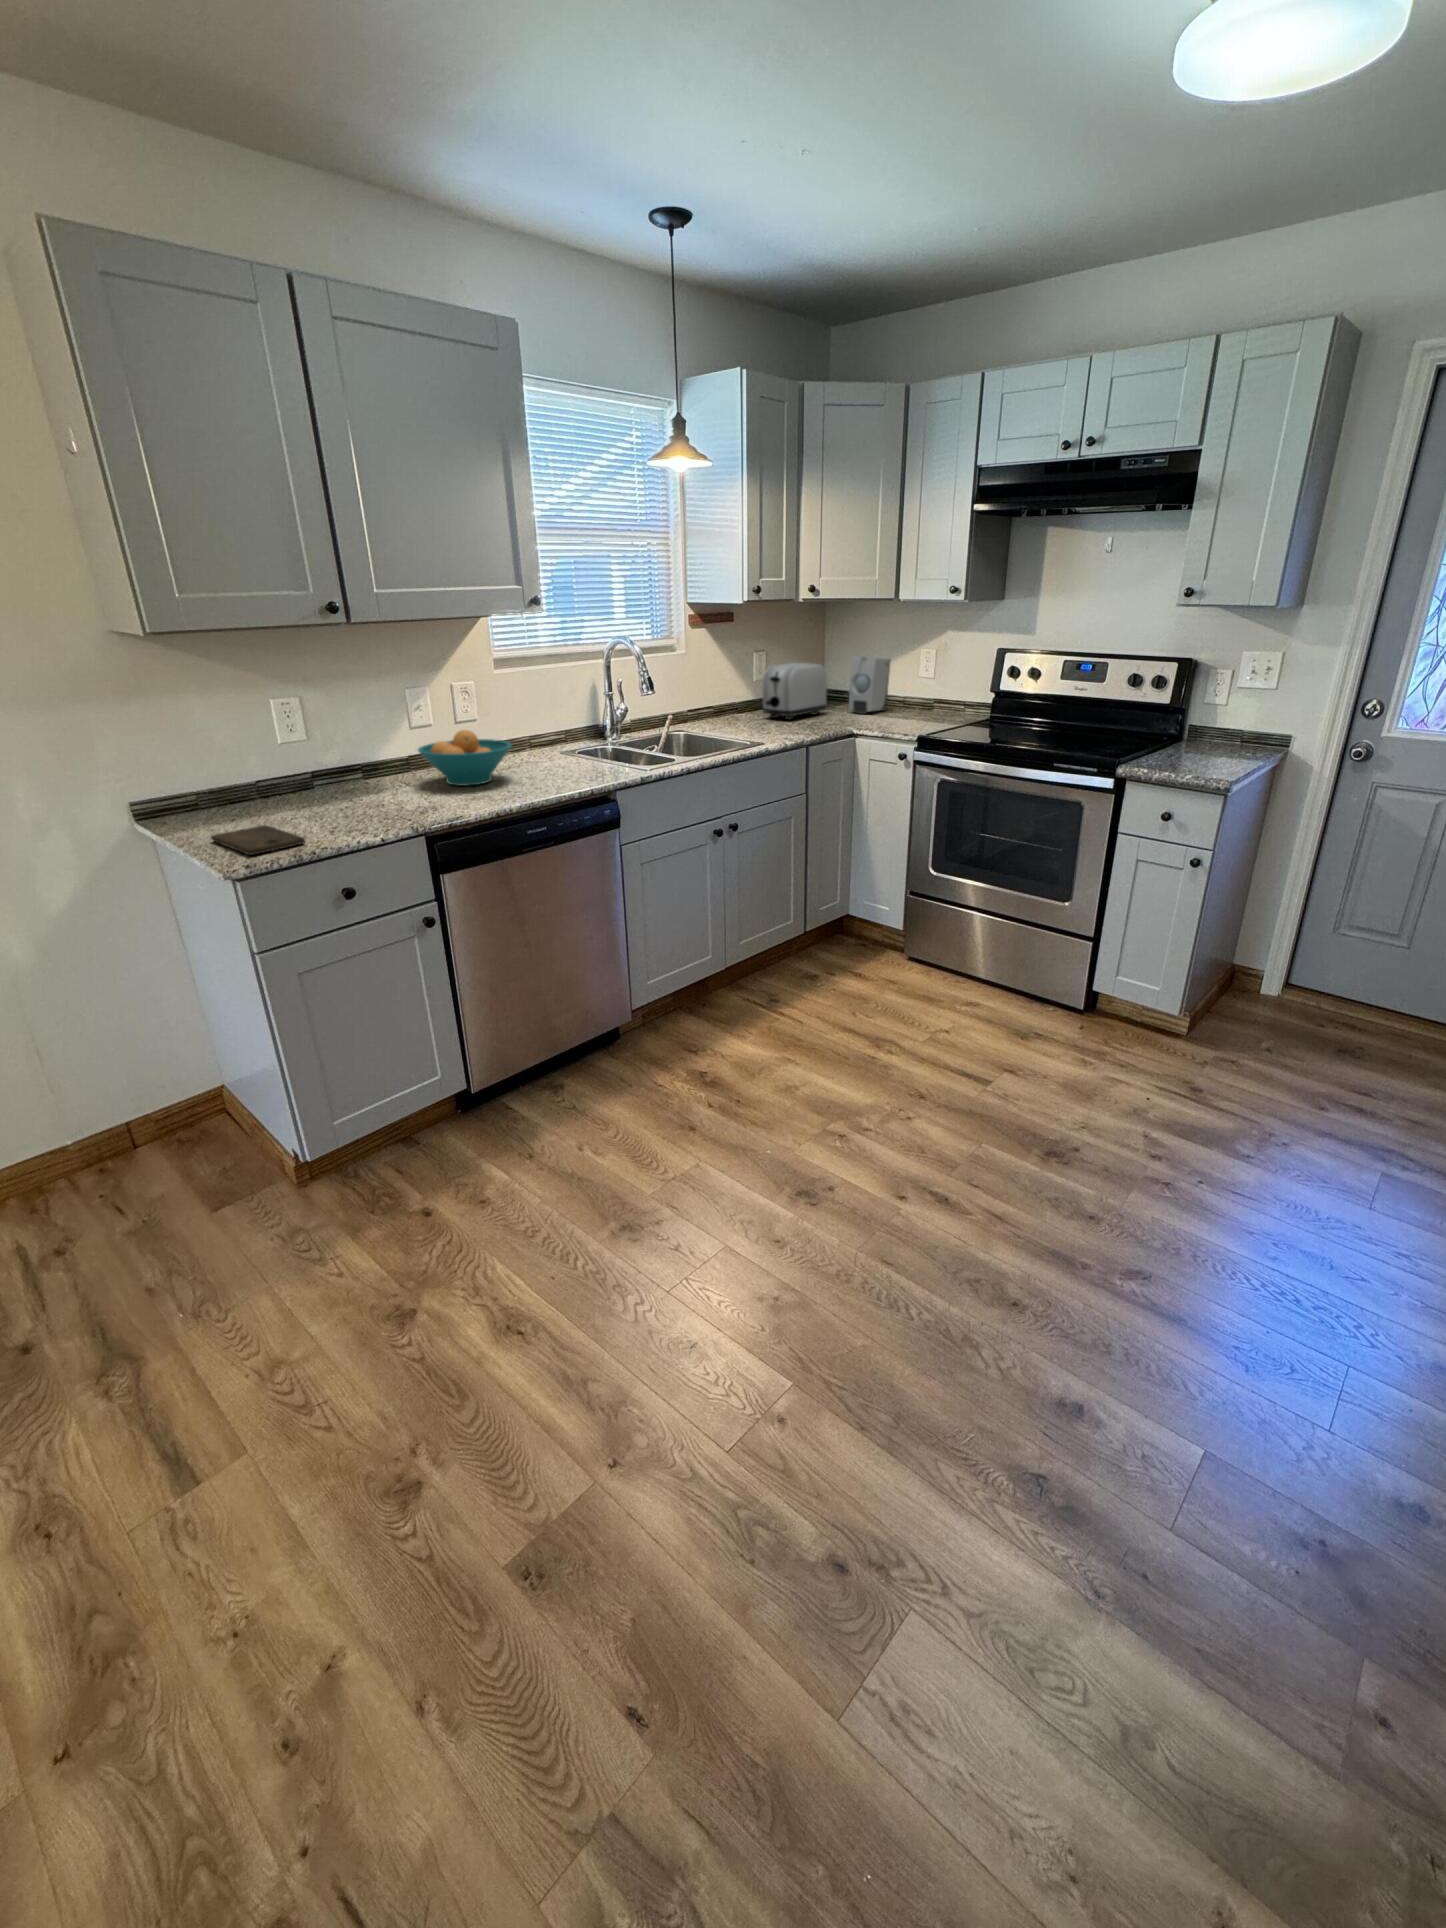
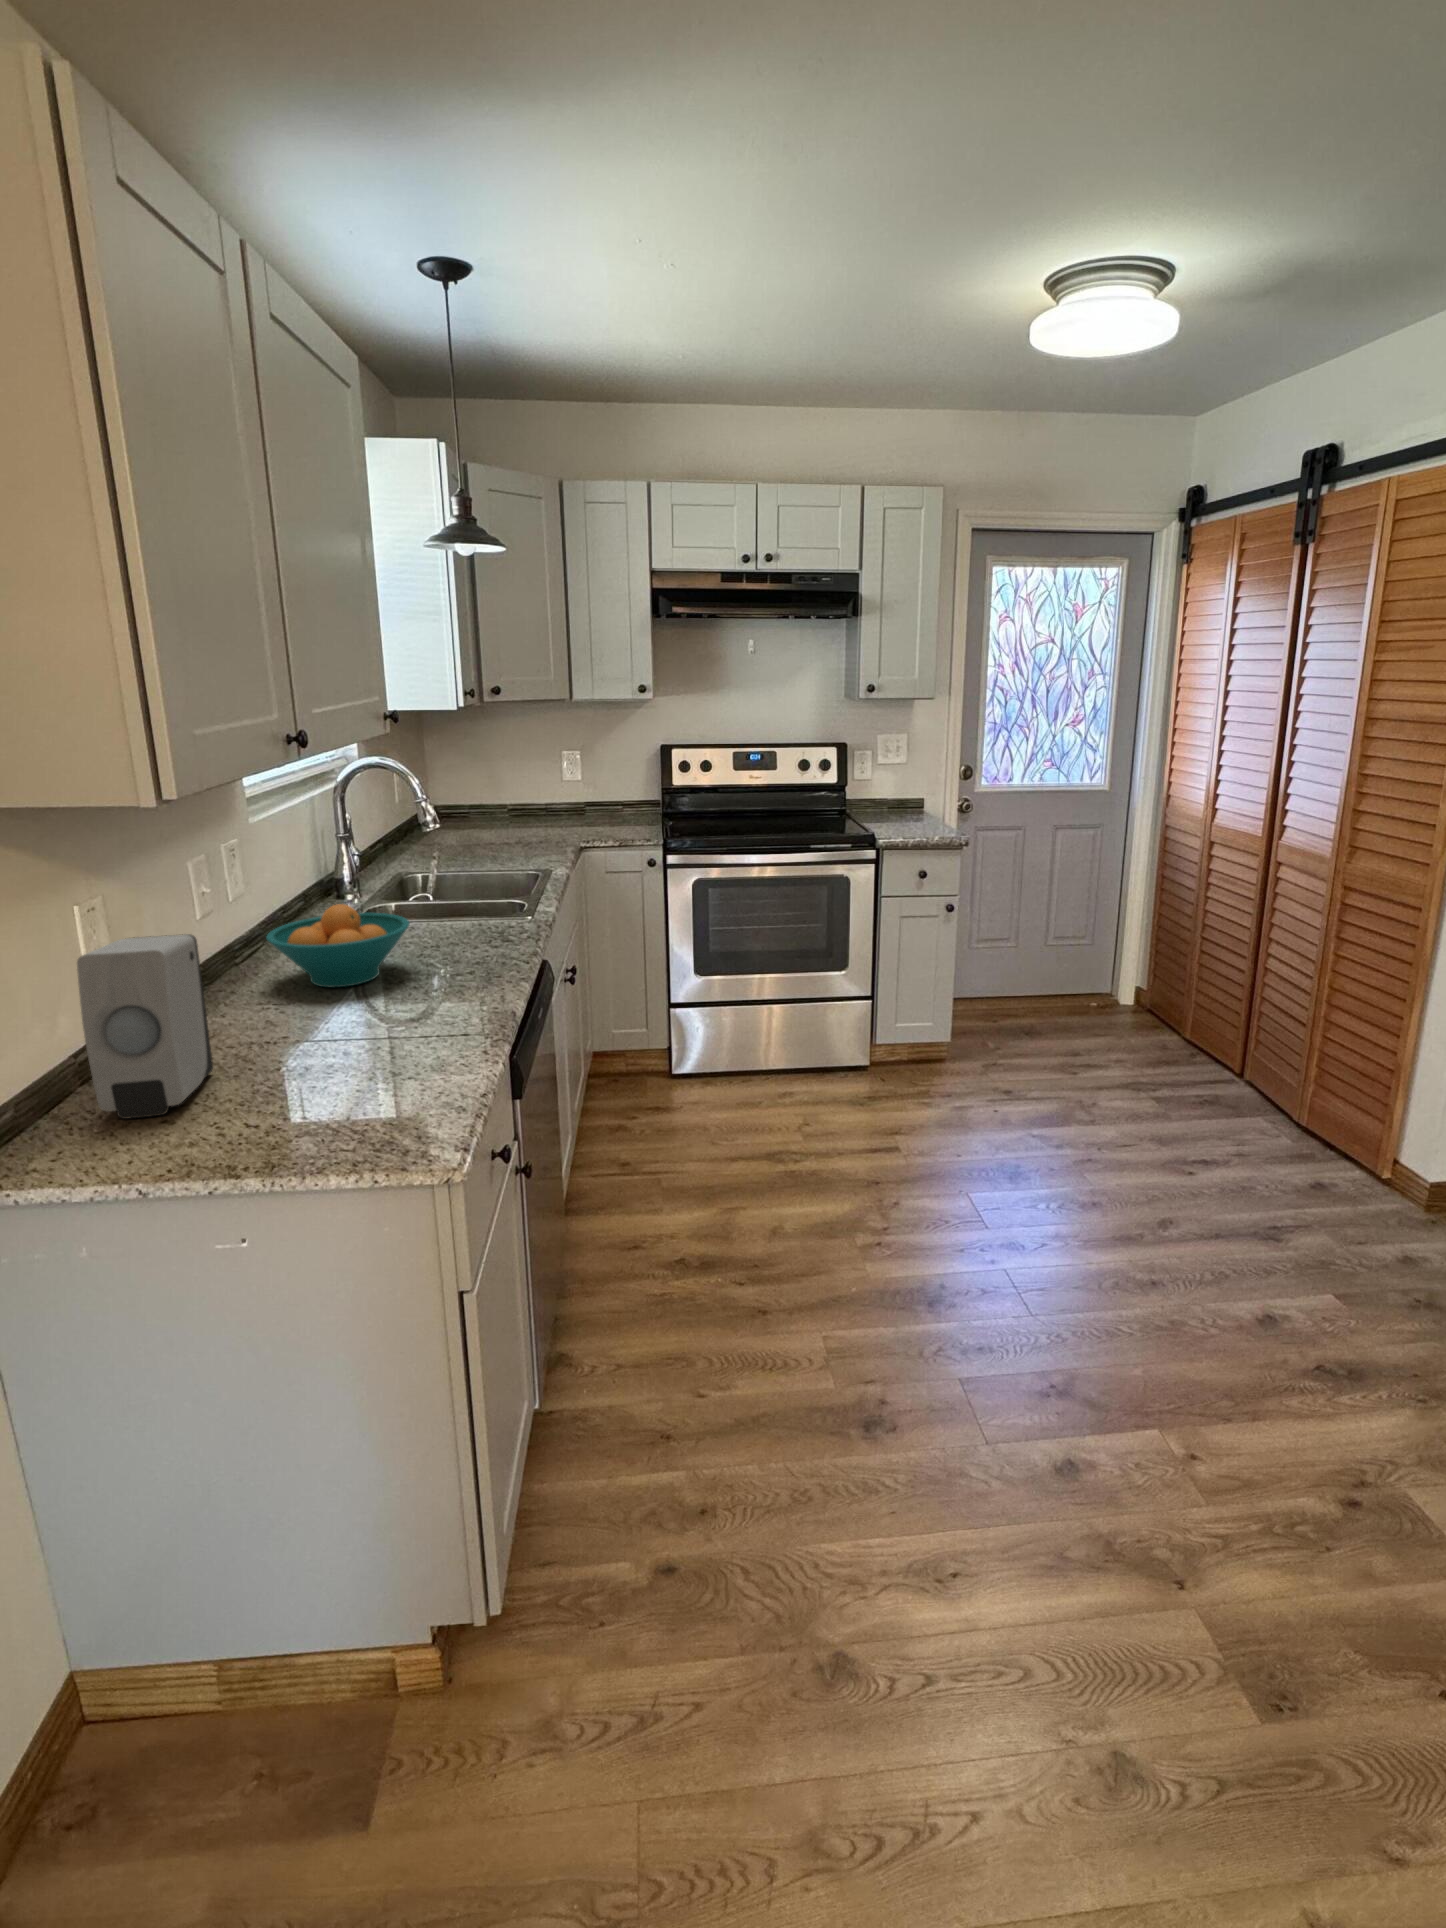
soap dispenser: present [849,656,890,714] -> present [77,934,213,1119]
toaster: present [763,663,827,720] -> none [433,777,489,844]
cutting board: present [211,825,305,855] -> none [247,1093,421,1152]

